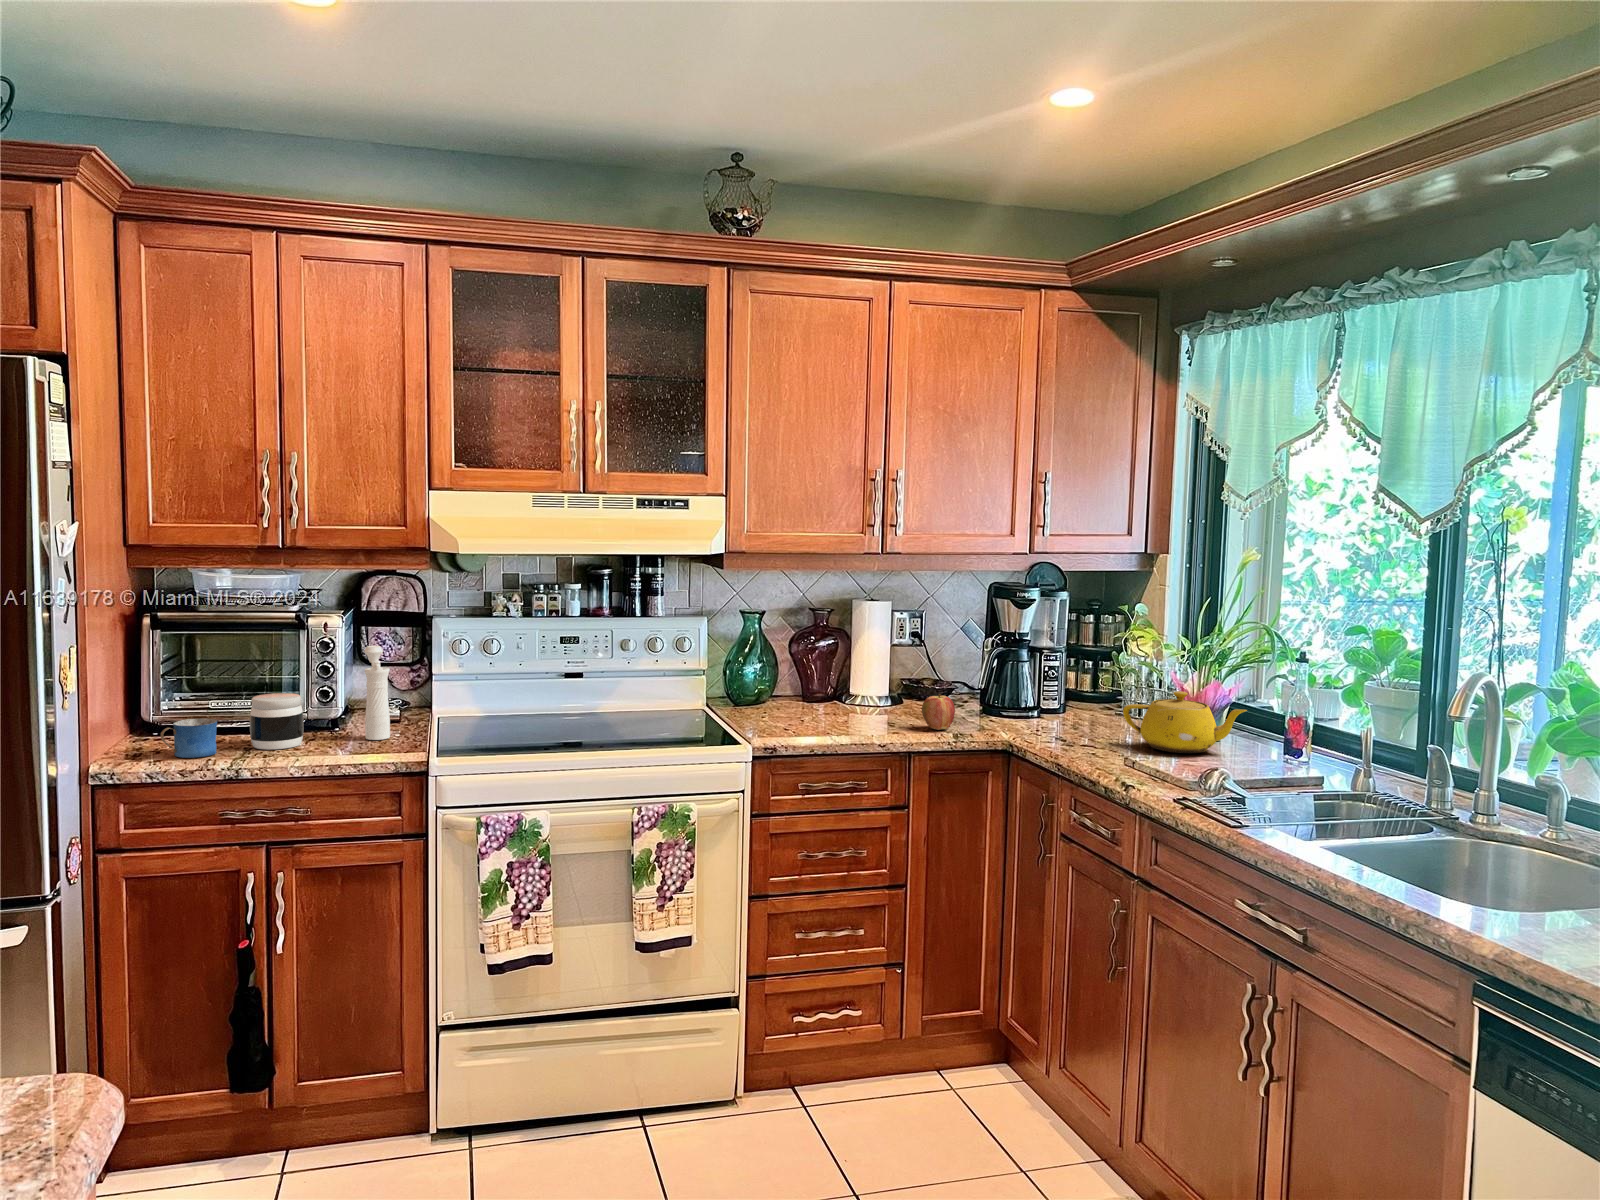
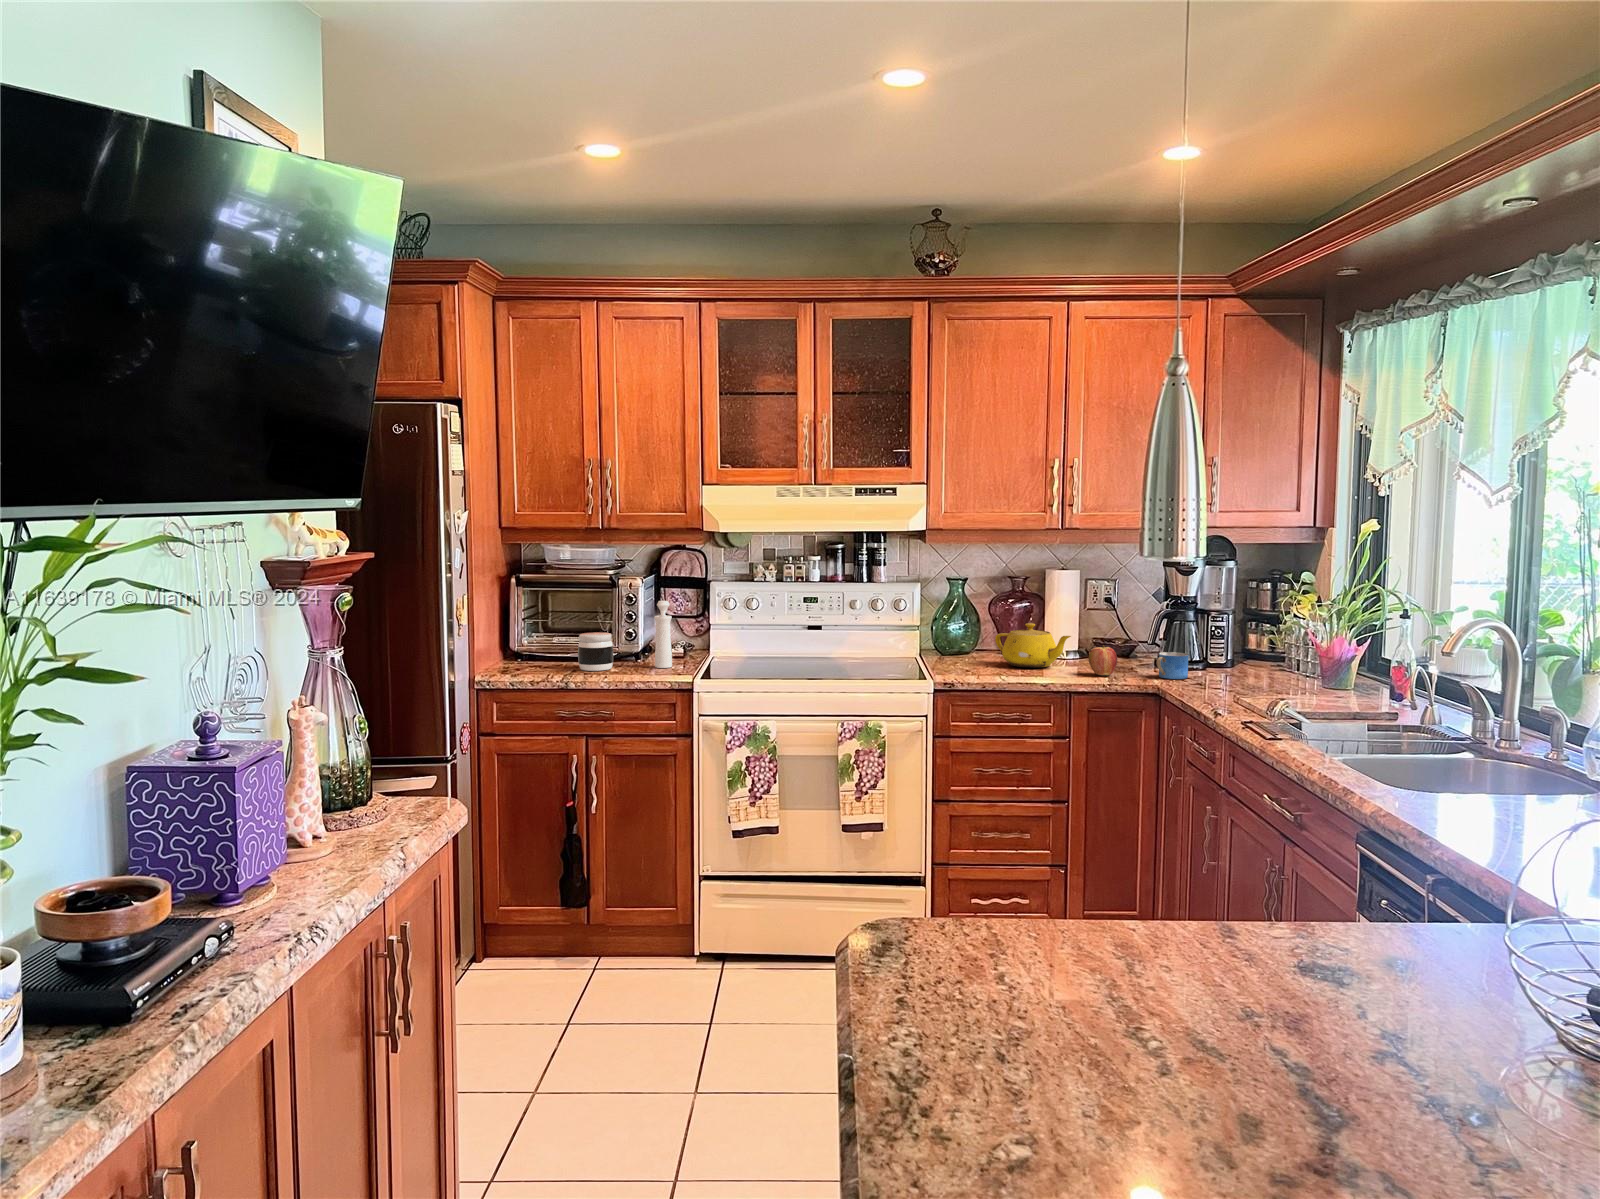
teapot: present [1123,691,1247,753] -> present [995,623,1071,668]
mug: present [161,719,217,758] -> present [1157,652,1189,679]

